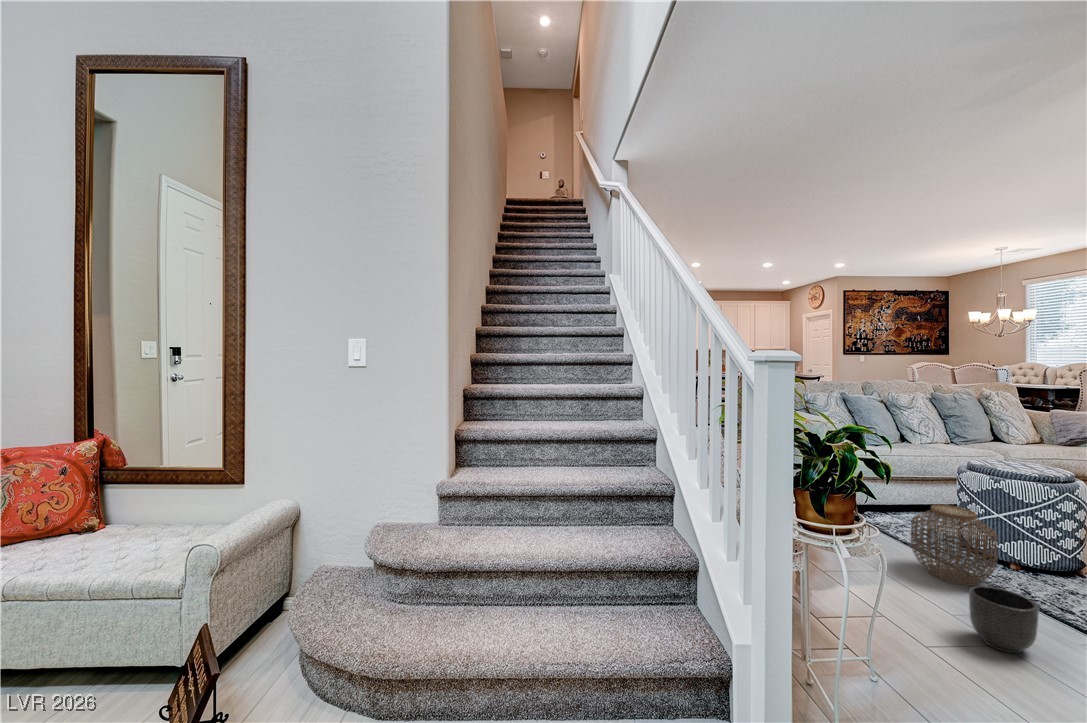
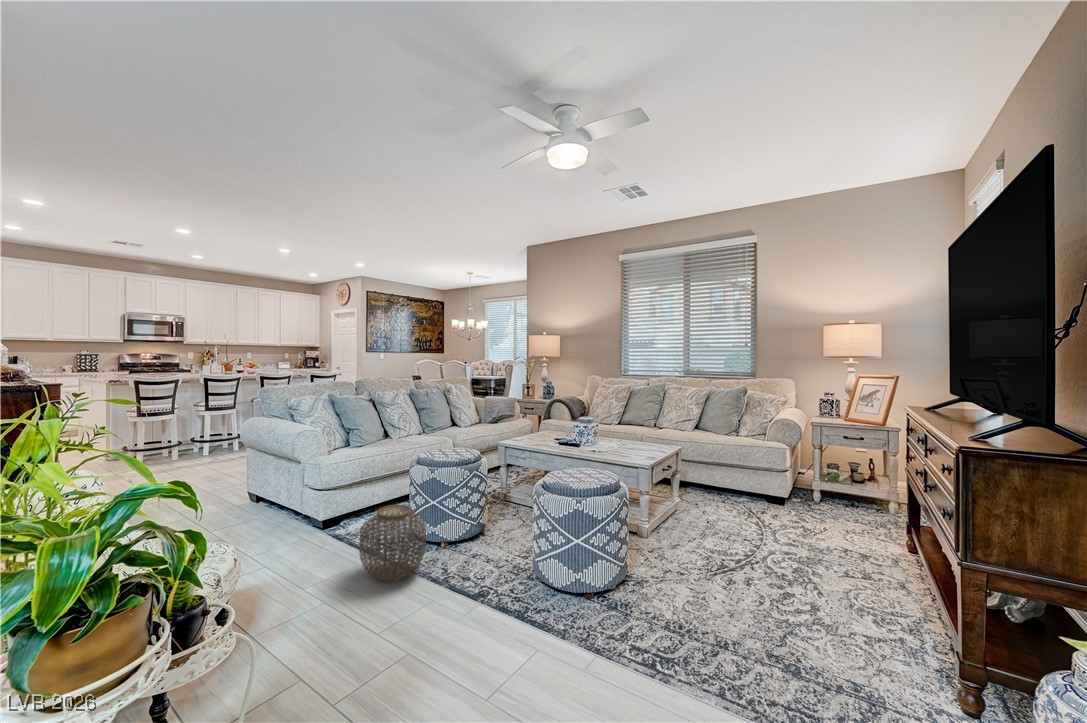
planter: present [969,586,1039,653] -> none [383,589,434,655]

